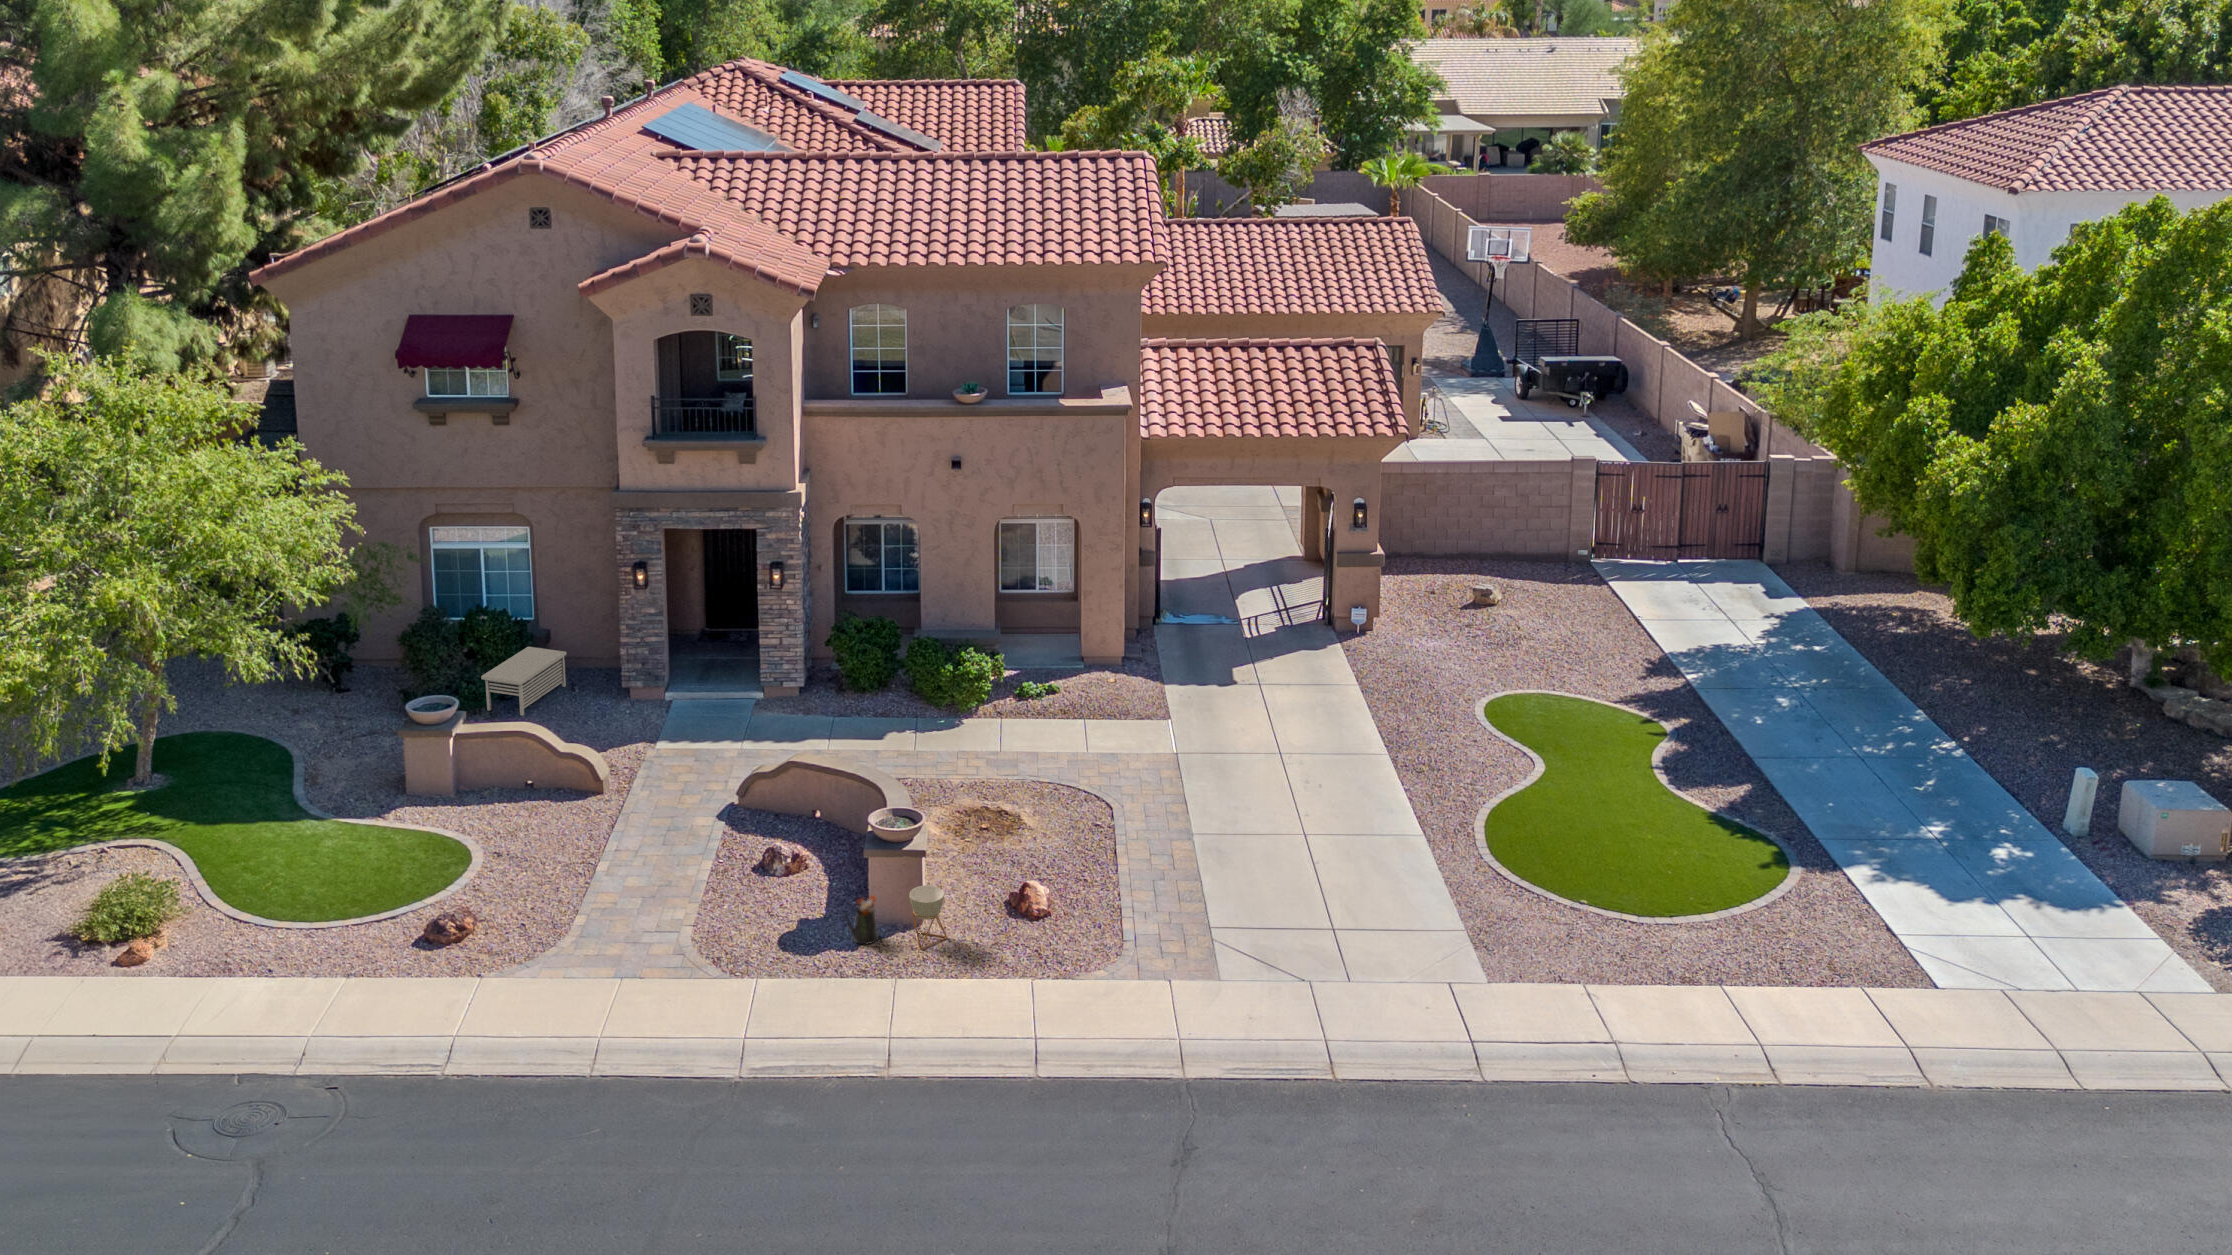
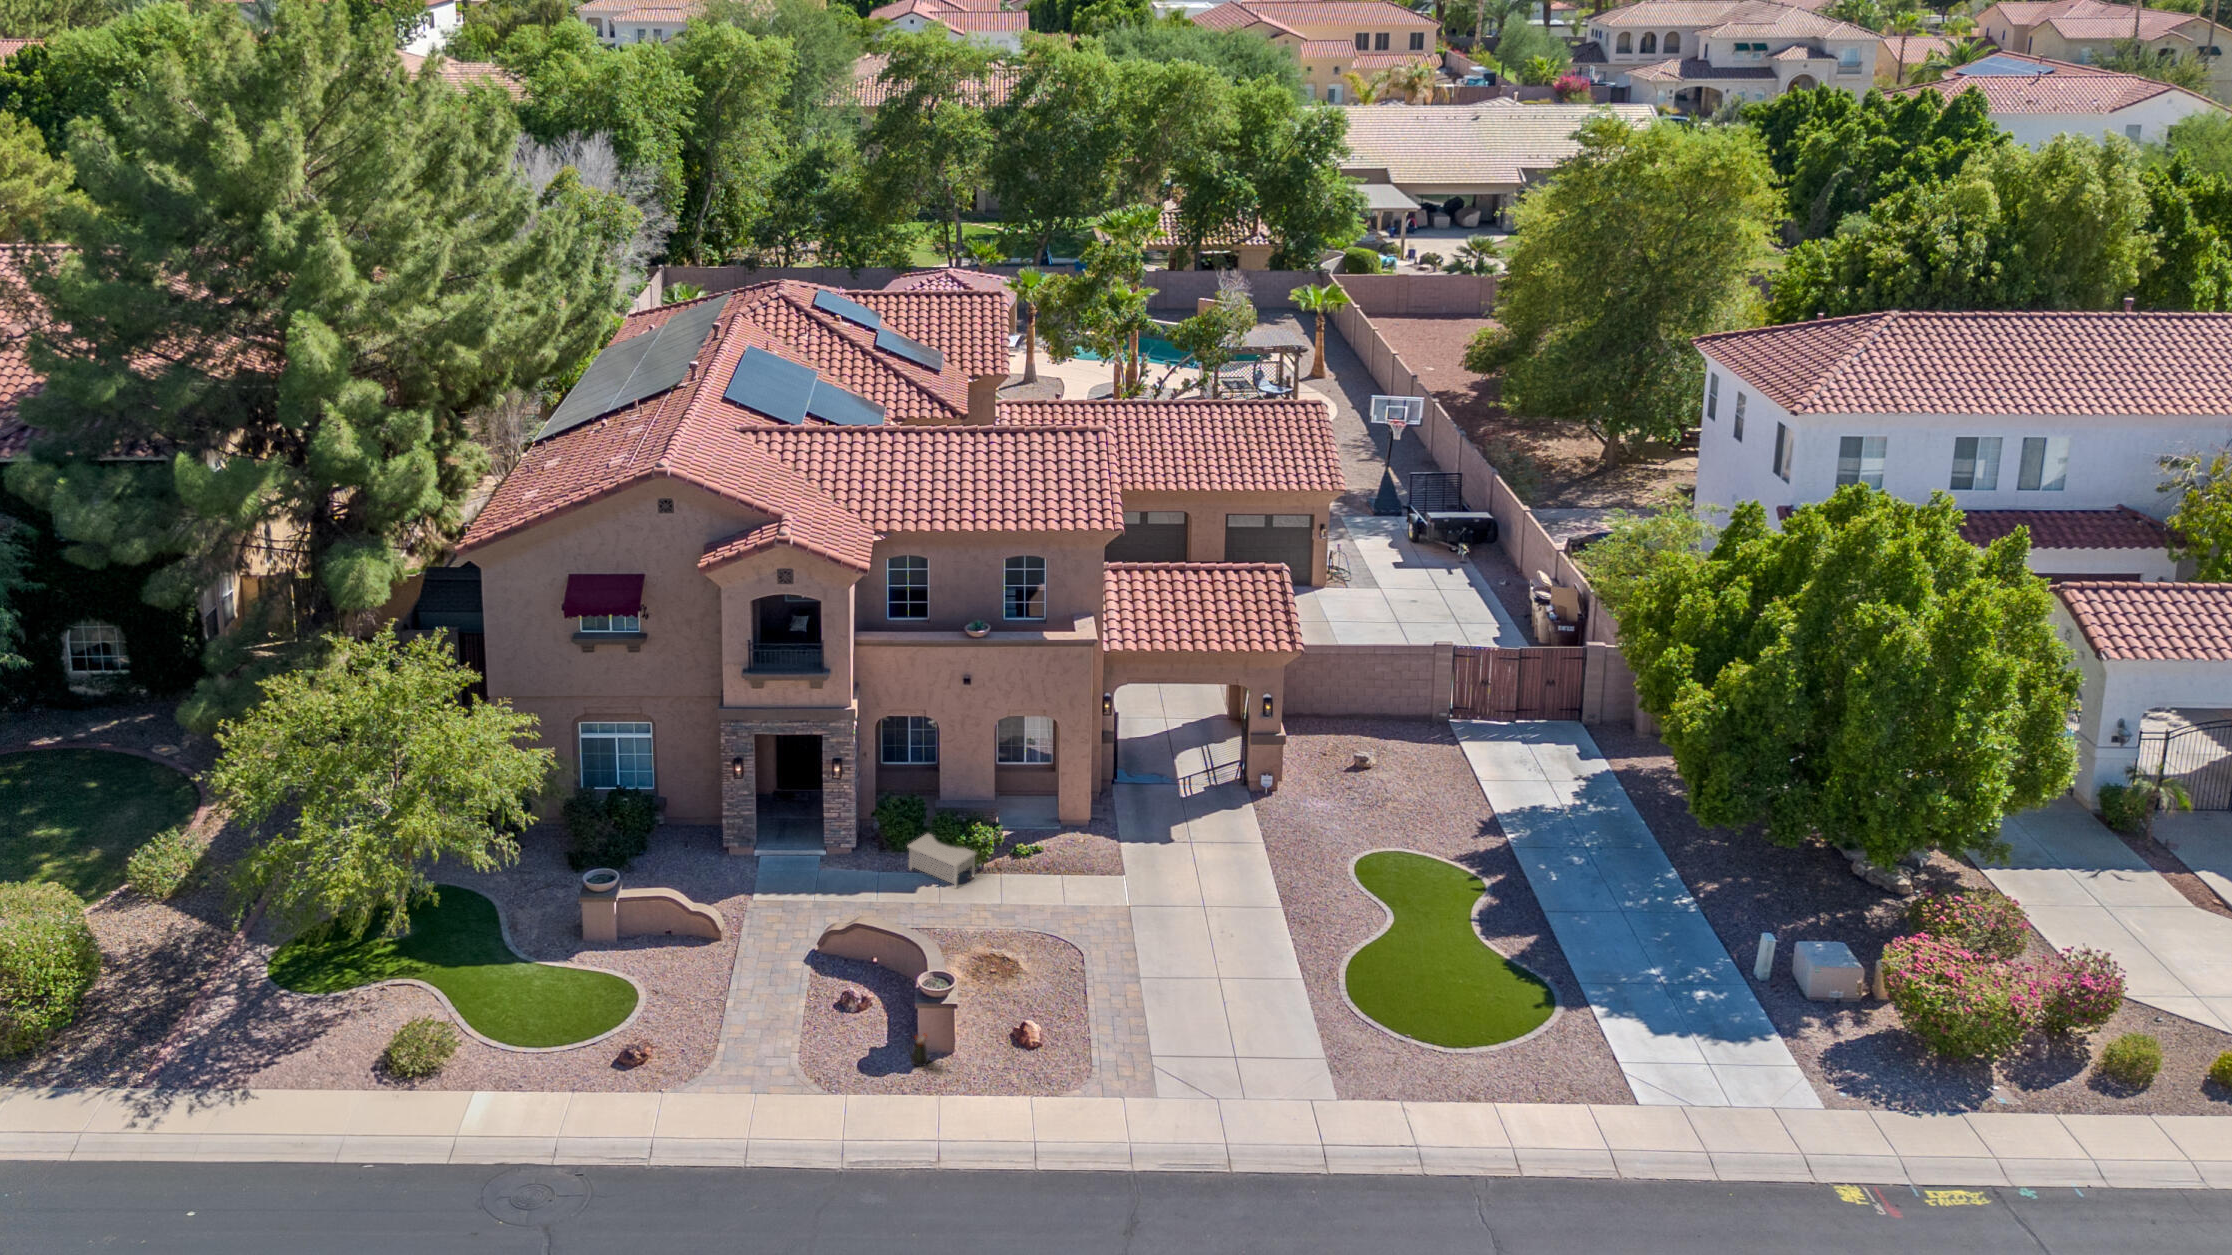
storage bench: present [481,647,566,716] -> present [908,834,976,888]
planter: present [909,885,947,949] -> none [950,1026,975,1070]

